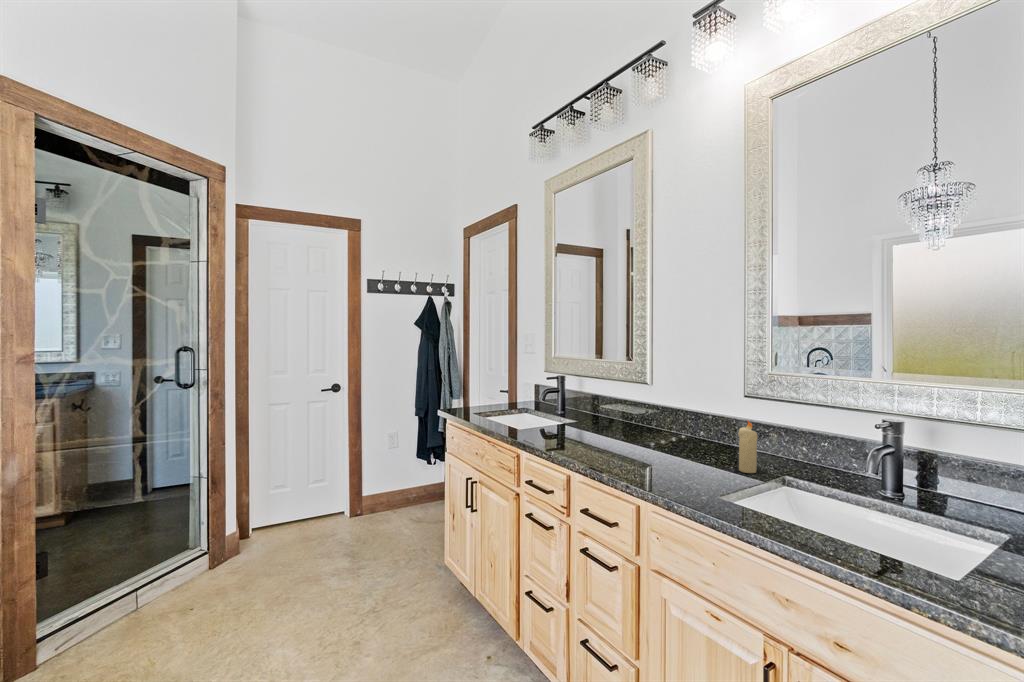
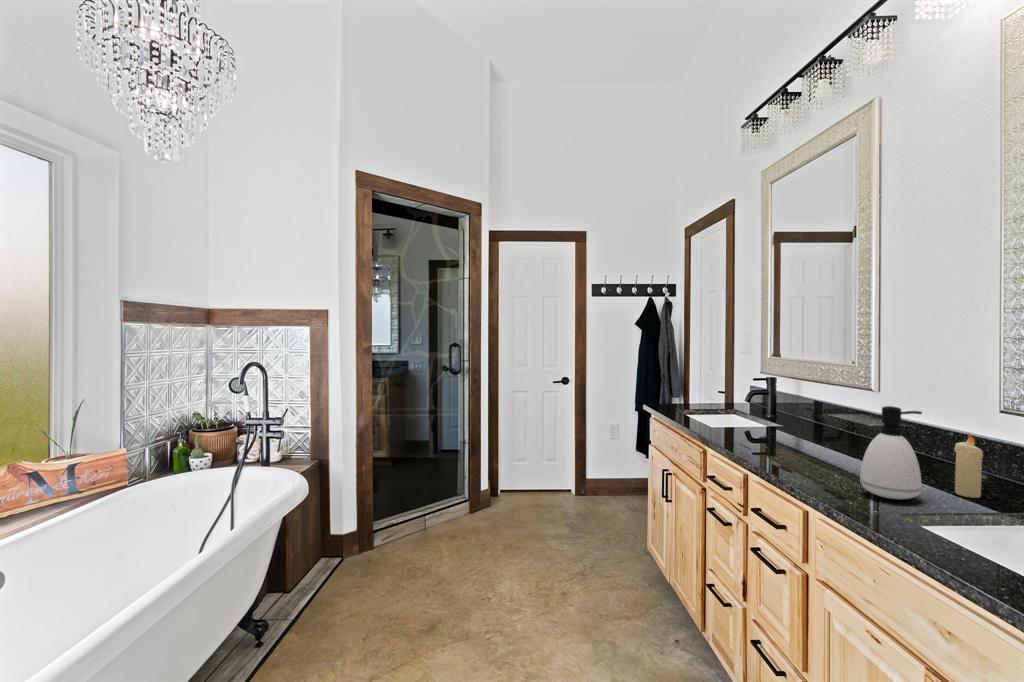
soap dispenser: none [679,402,726,484] -> present [860,406,922,499]

